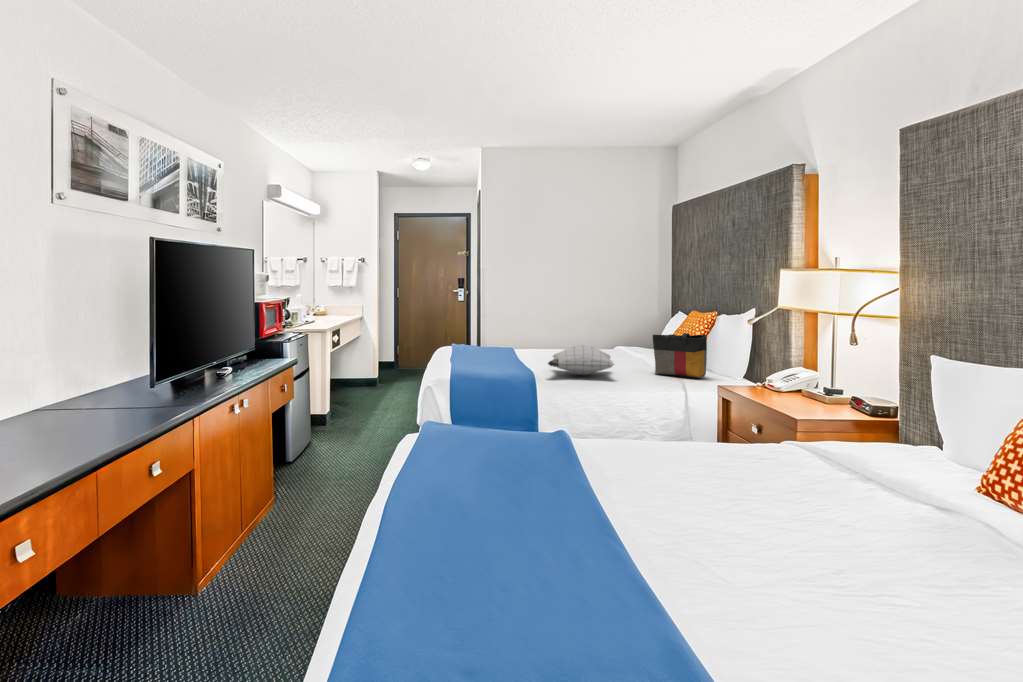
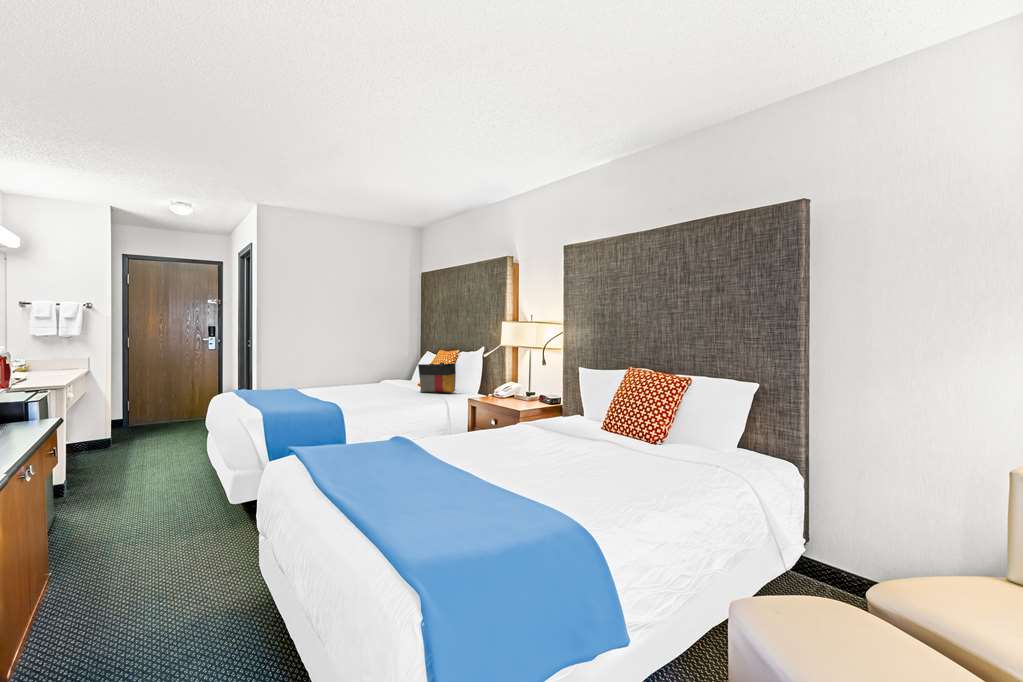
pillow: present [548,345,614,375] -> none [343,372,397,395]

